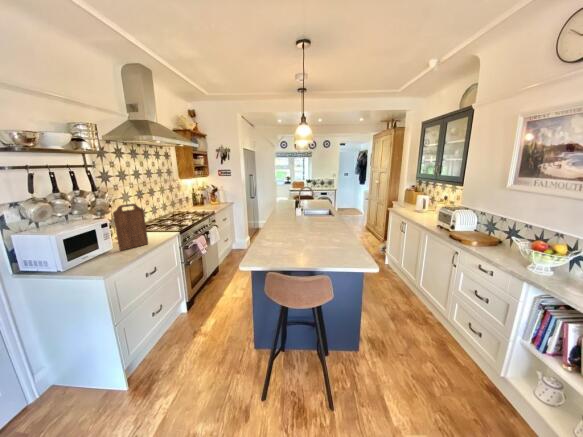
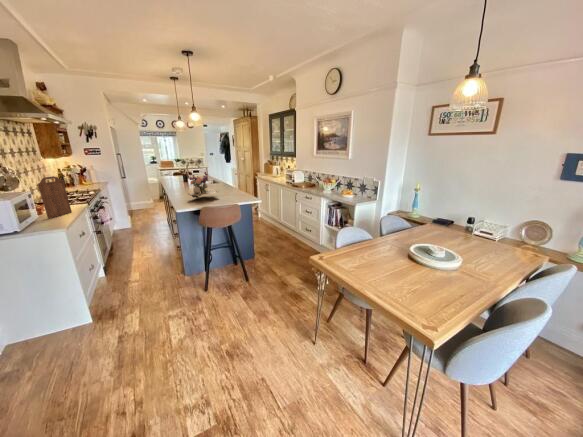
flower arrangement: none [271,204,316,244] -> present [188,172,217,199]

